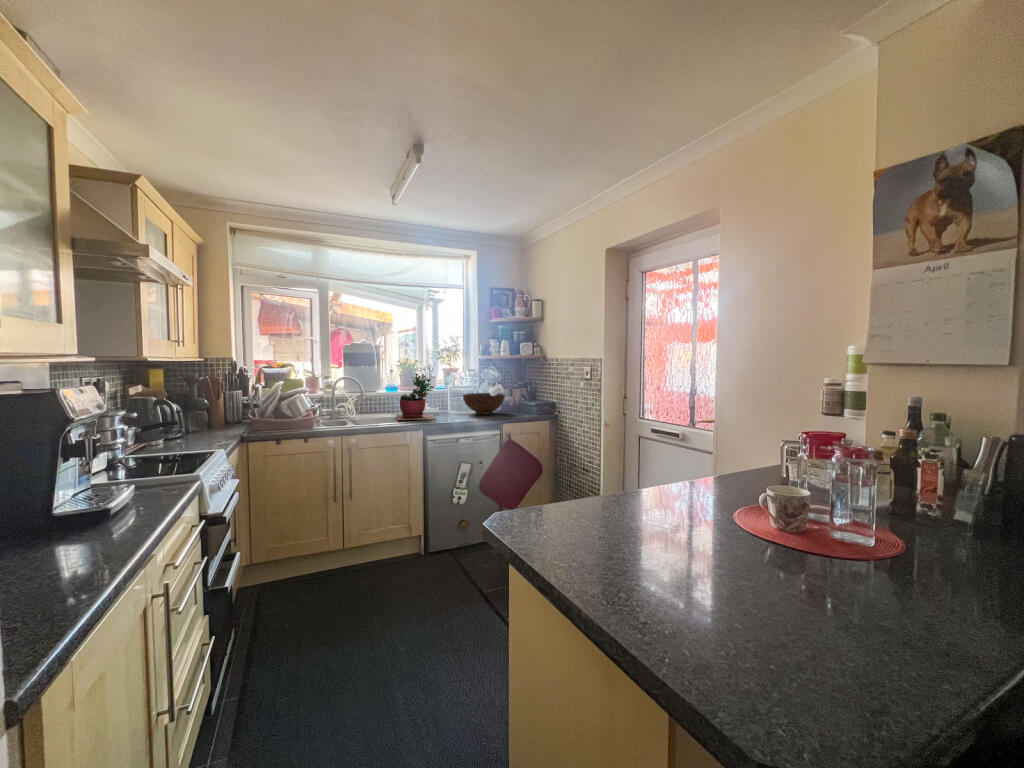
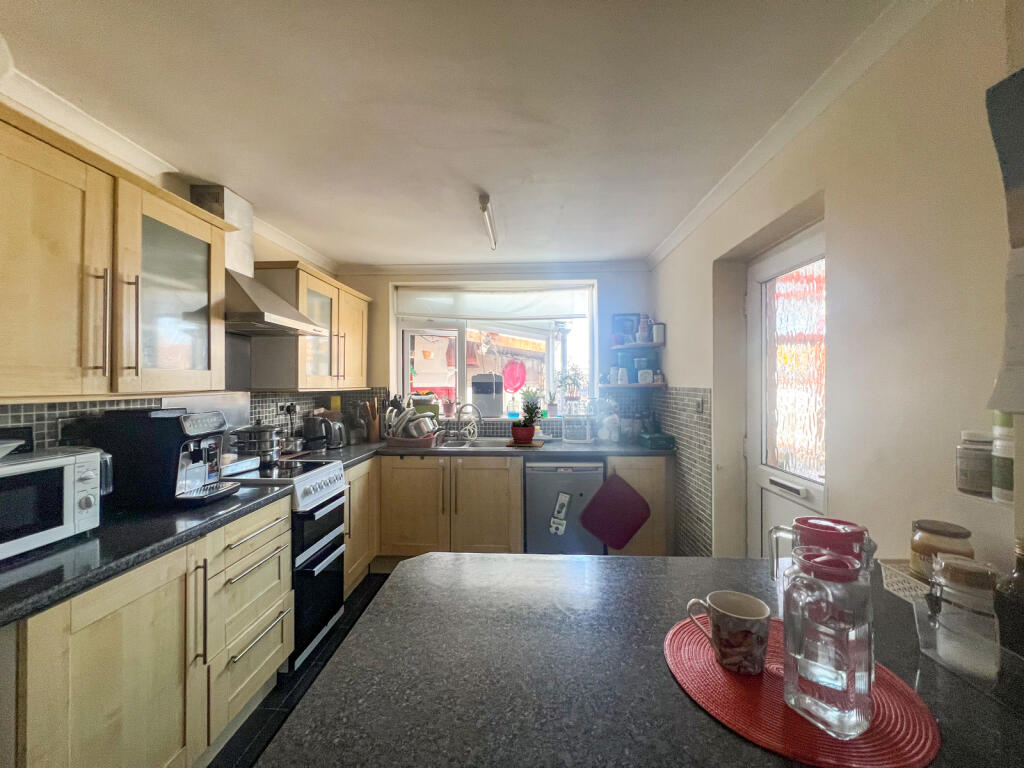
fruit bowl: present [463,393,505,414] -> none [574,422,618,445]

